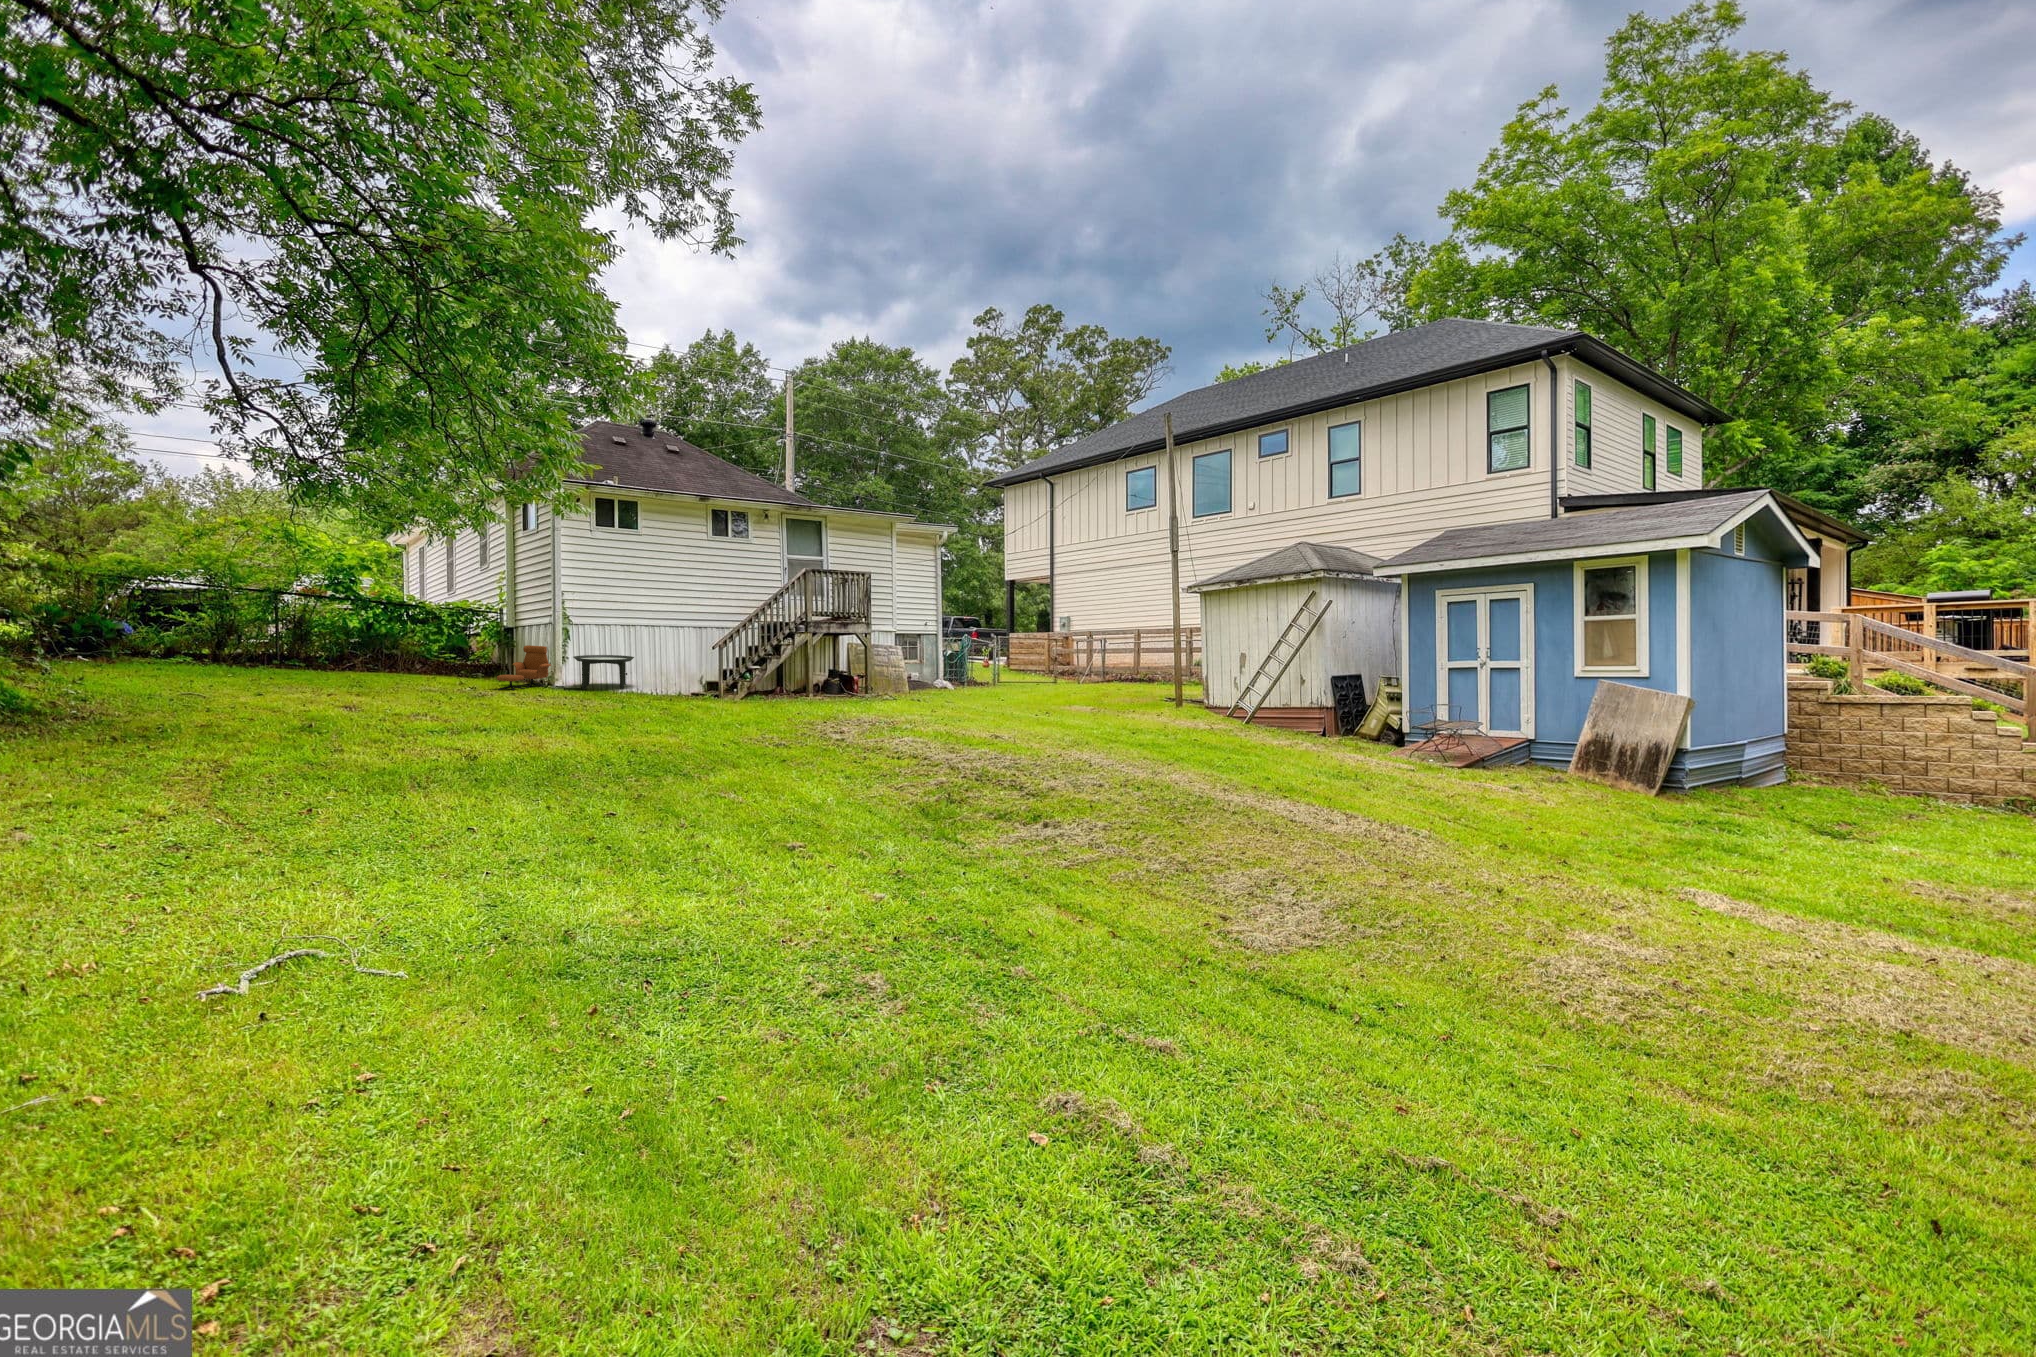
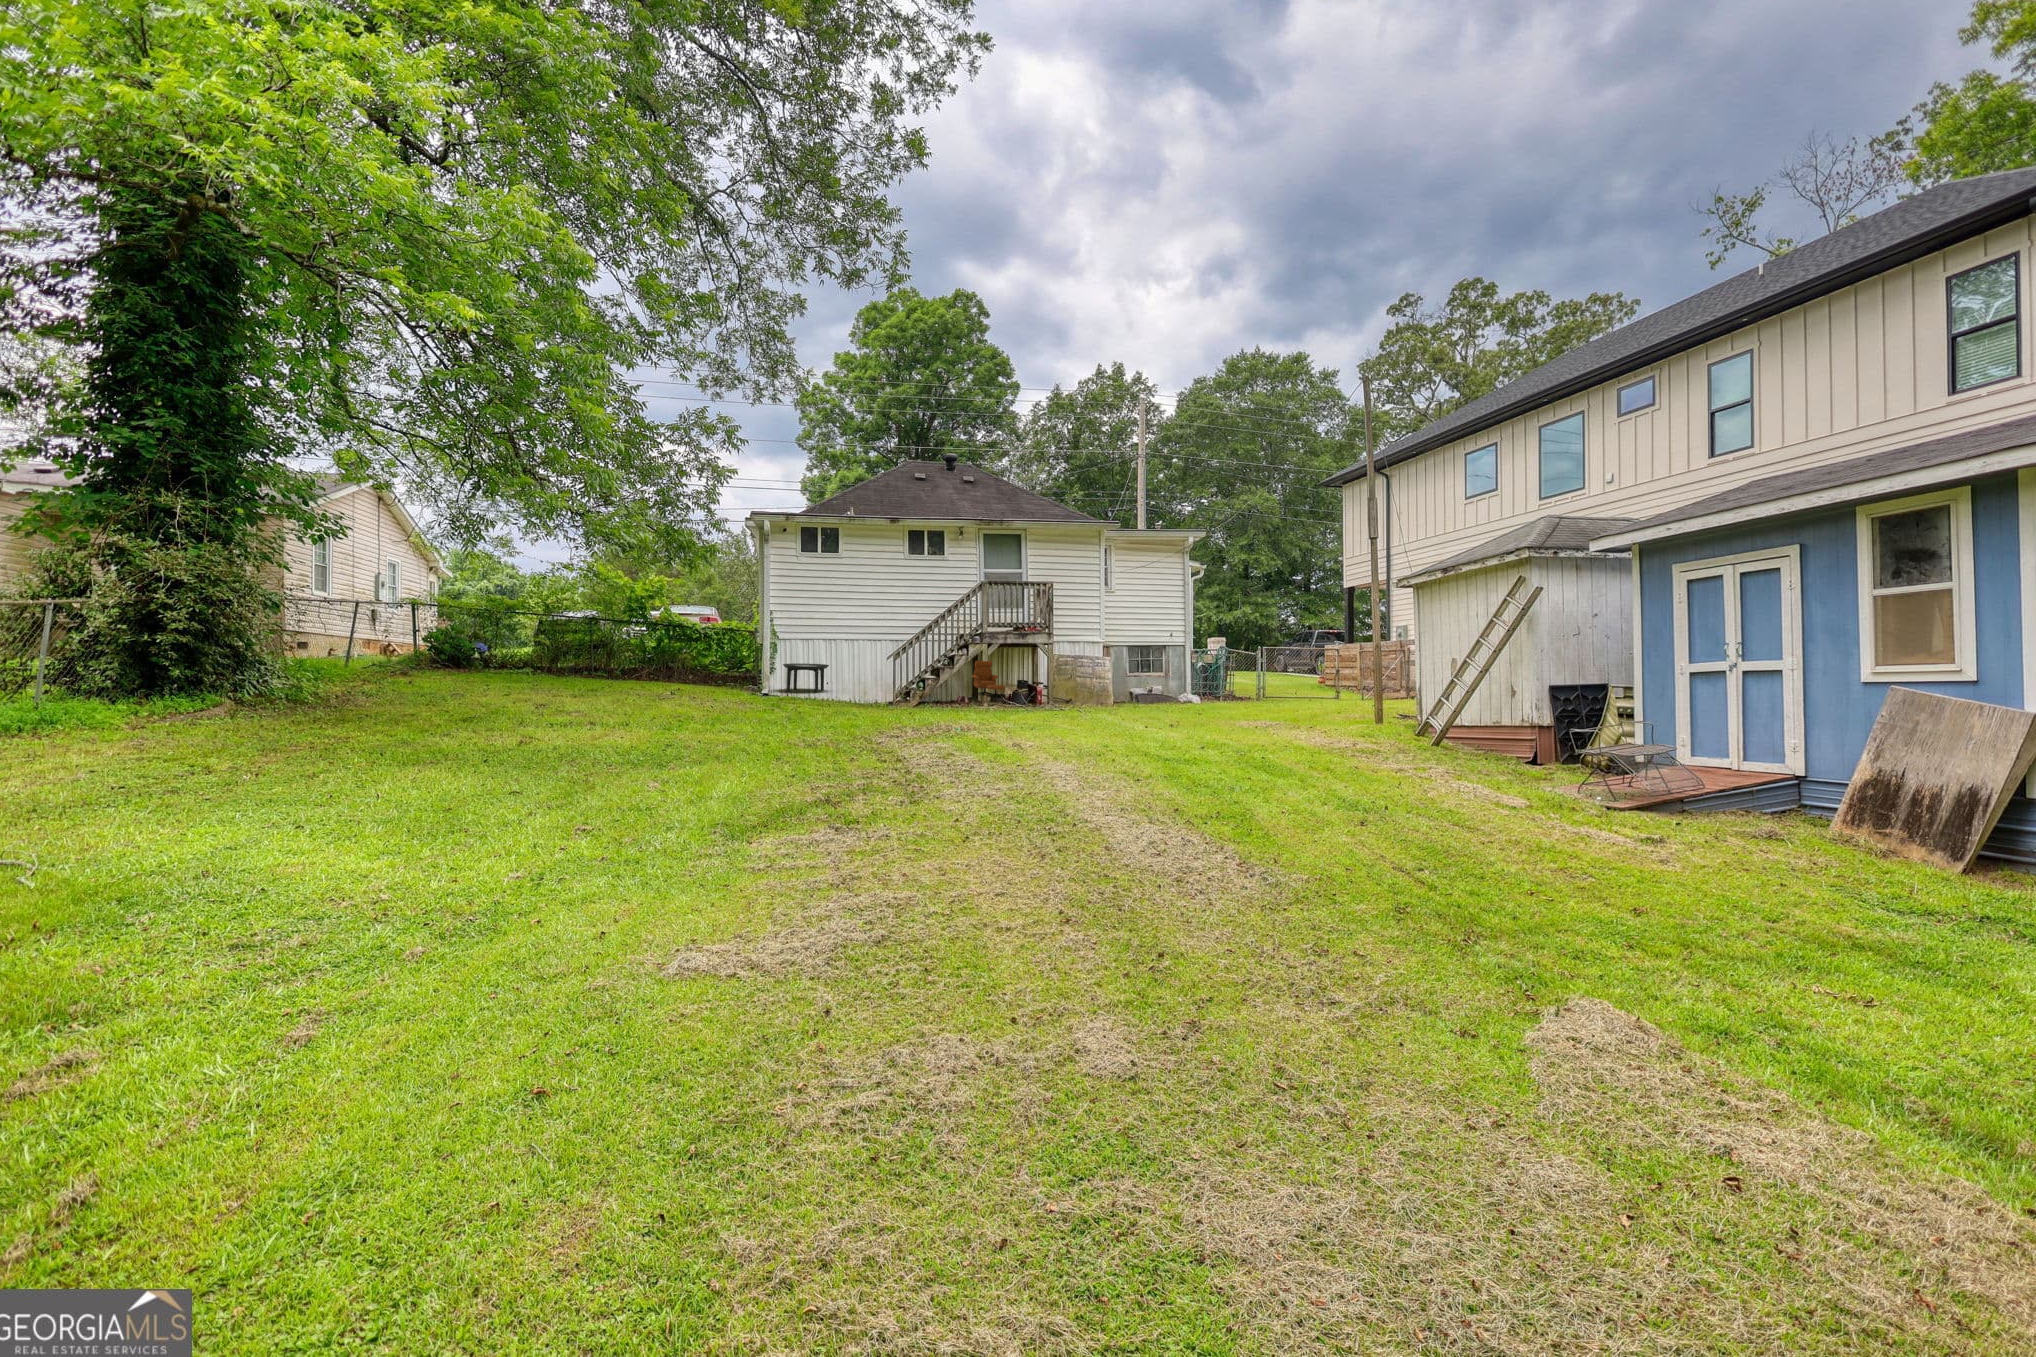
lounge chair: present [497,645,551,690] -> present [971,661,1005,697]

